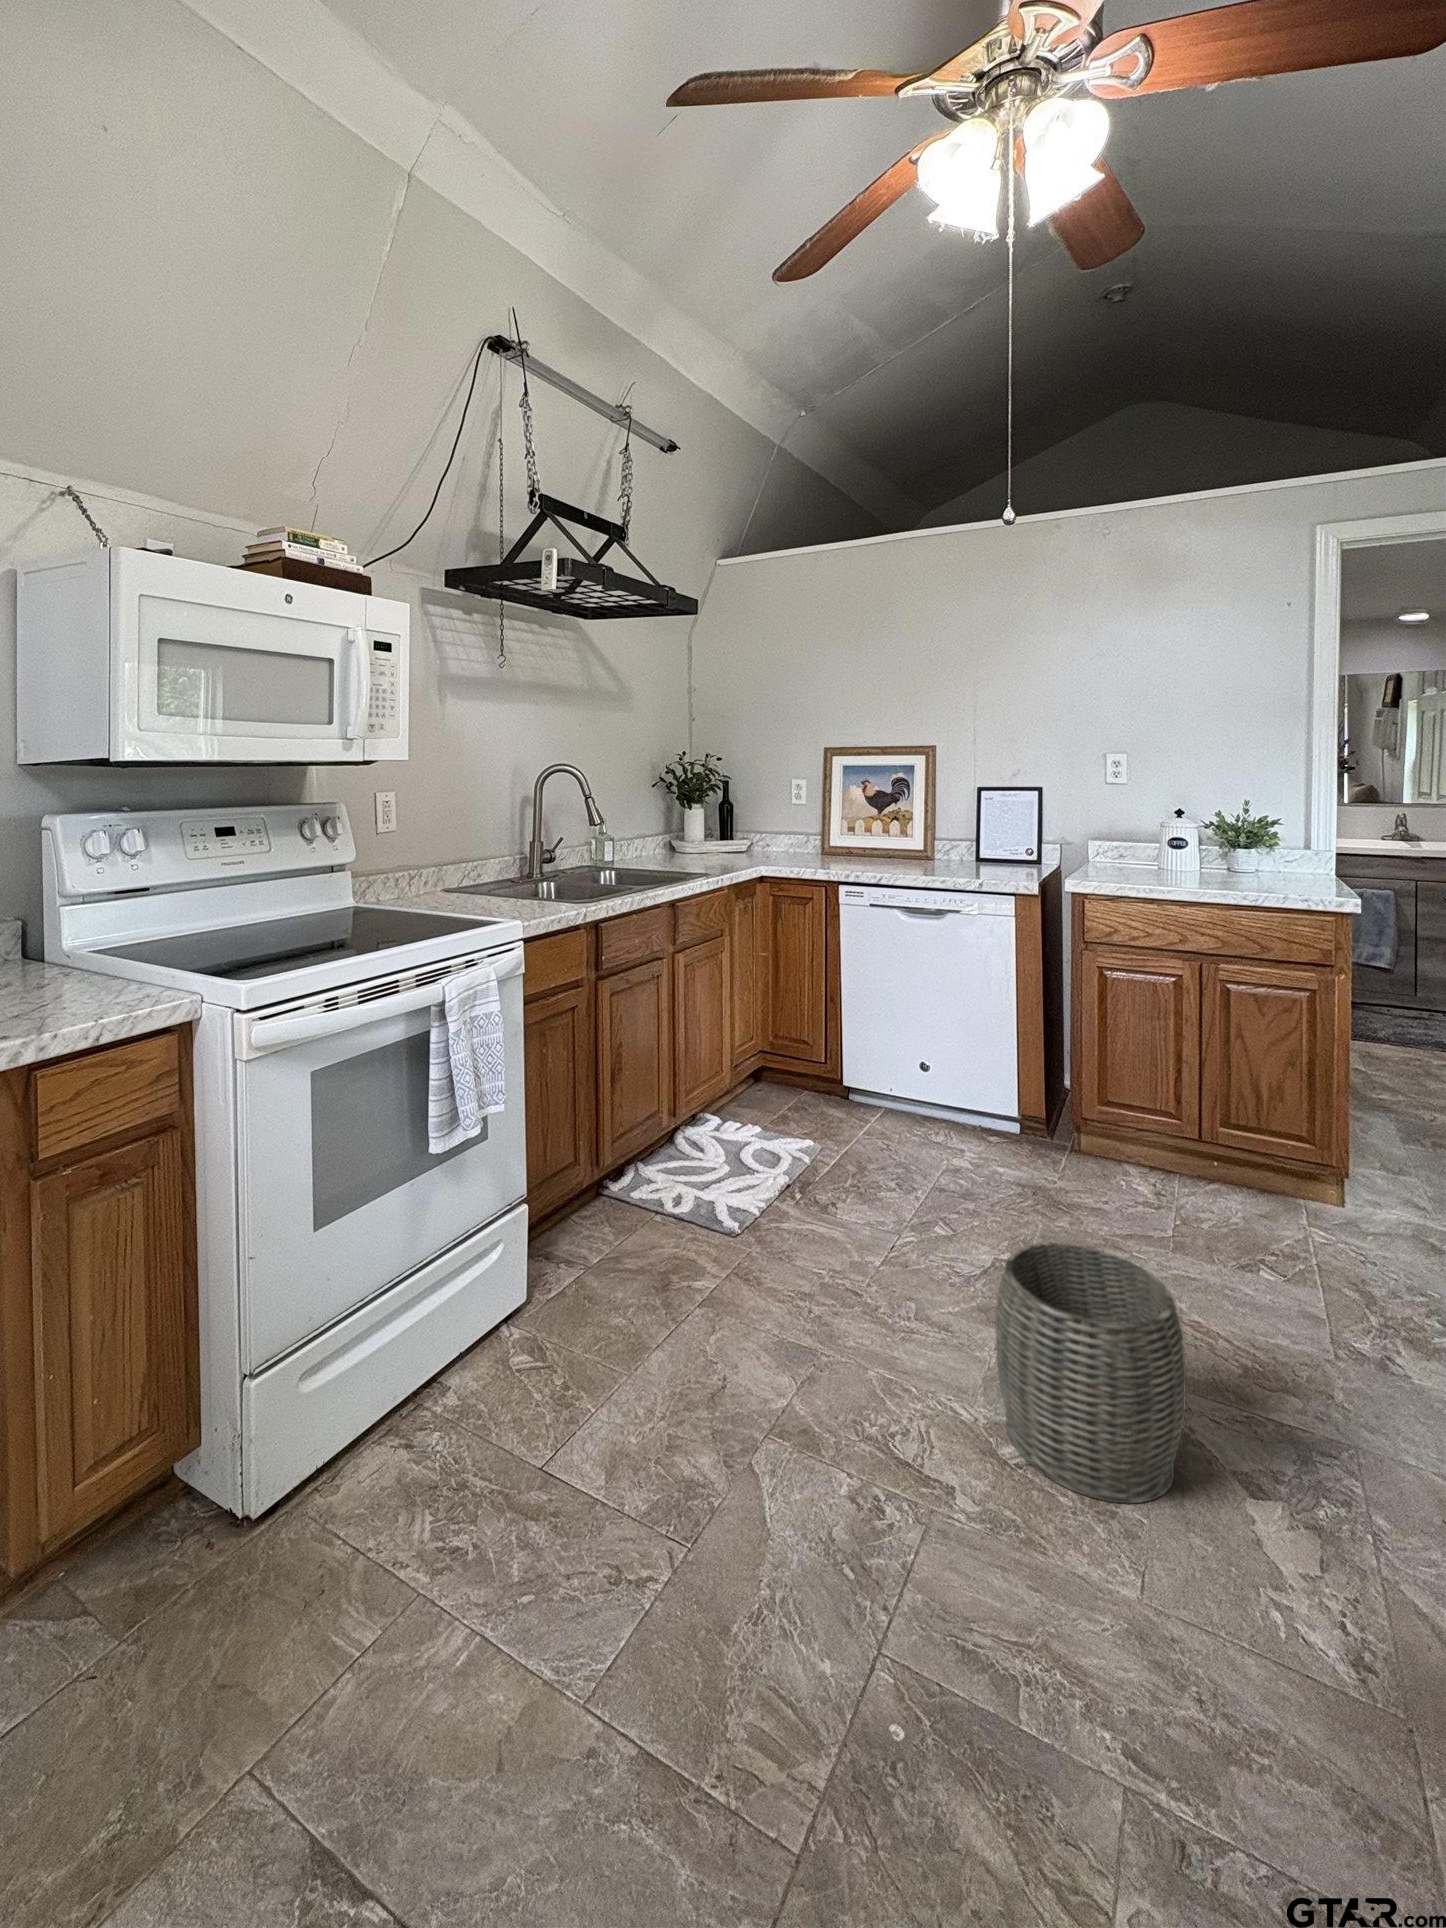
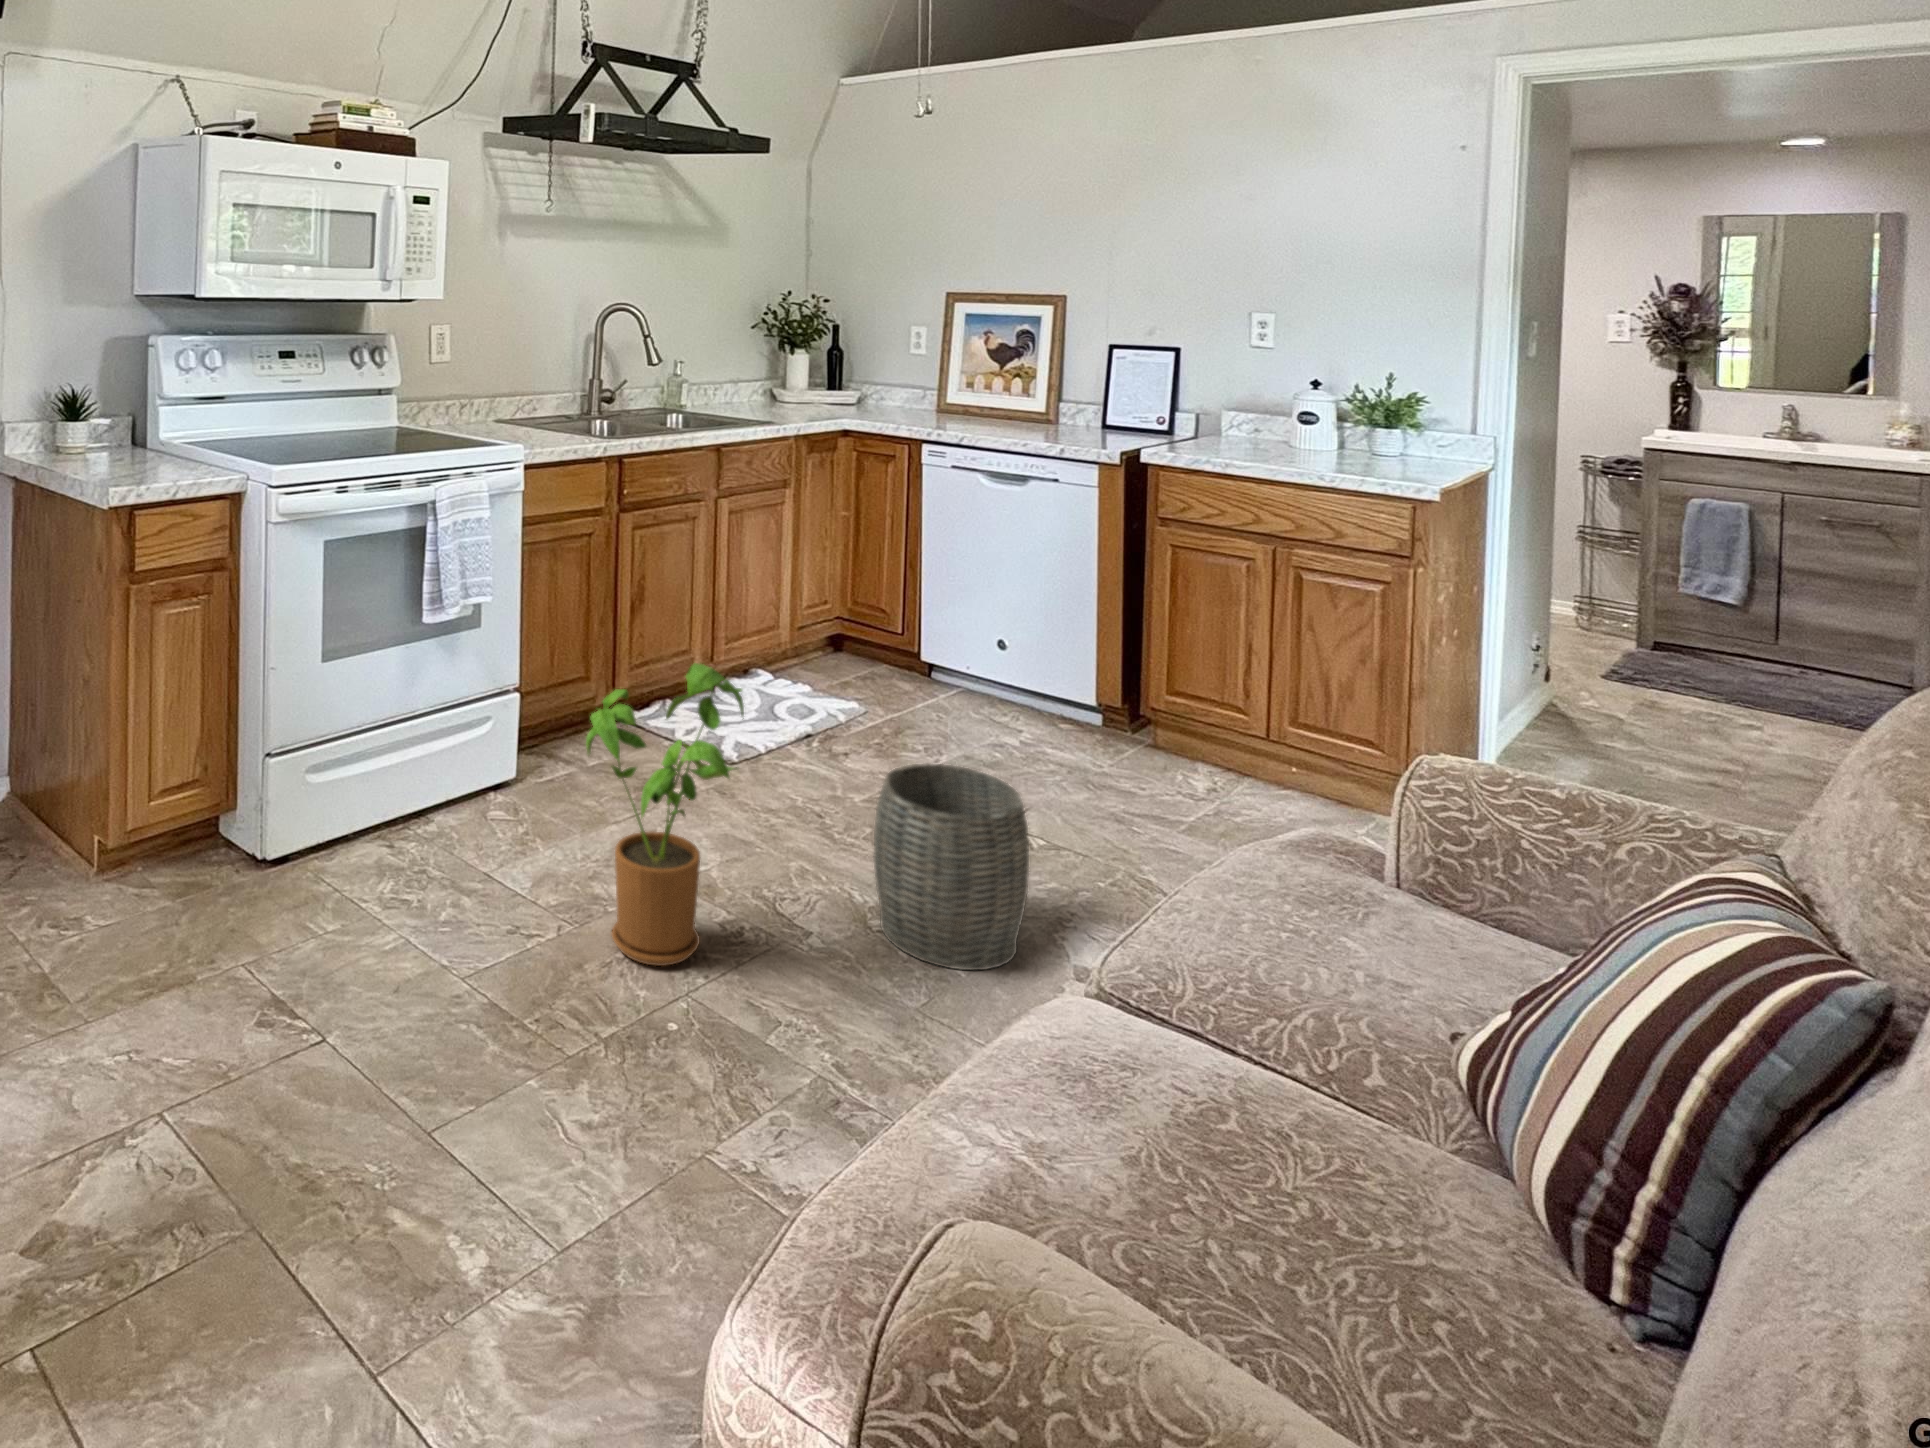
house plant: none [693,1177,928,1592] -> present [586,663,744,966]

